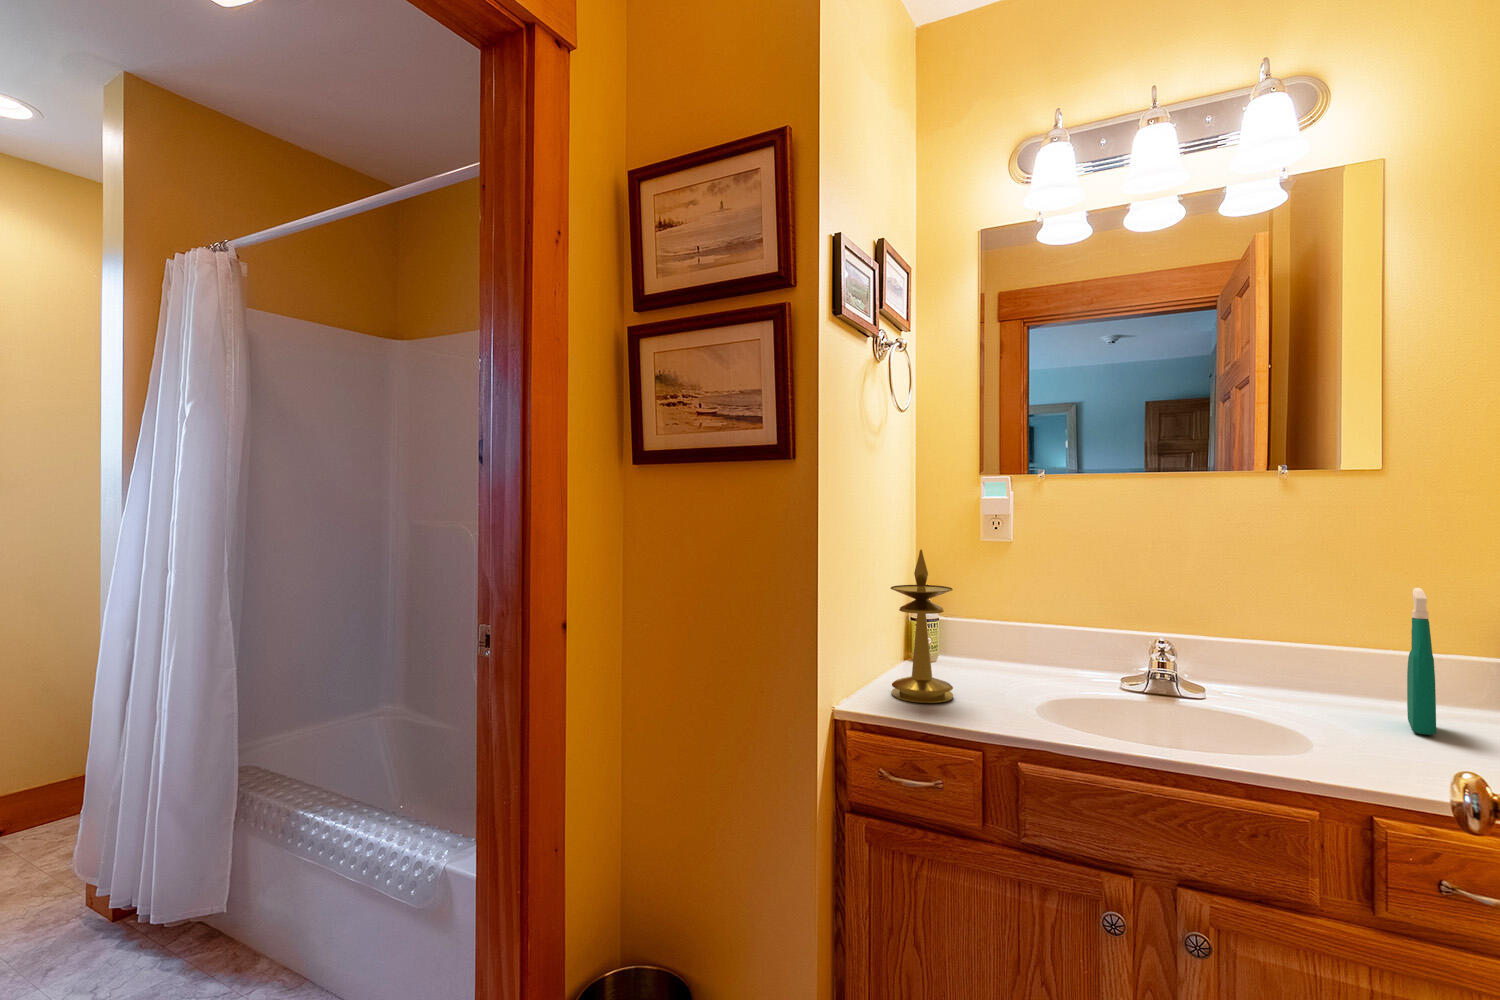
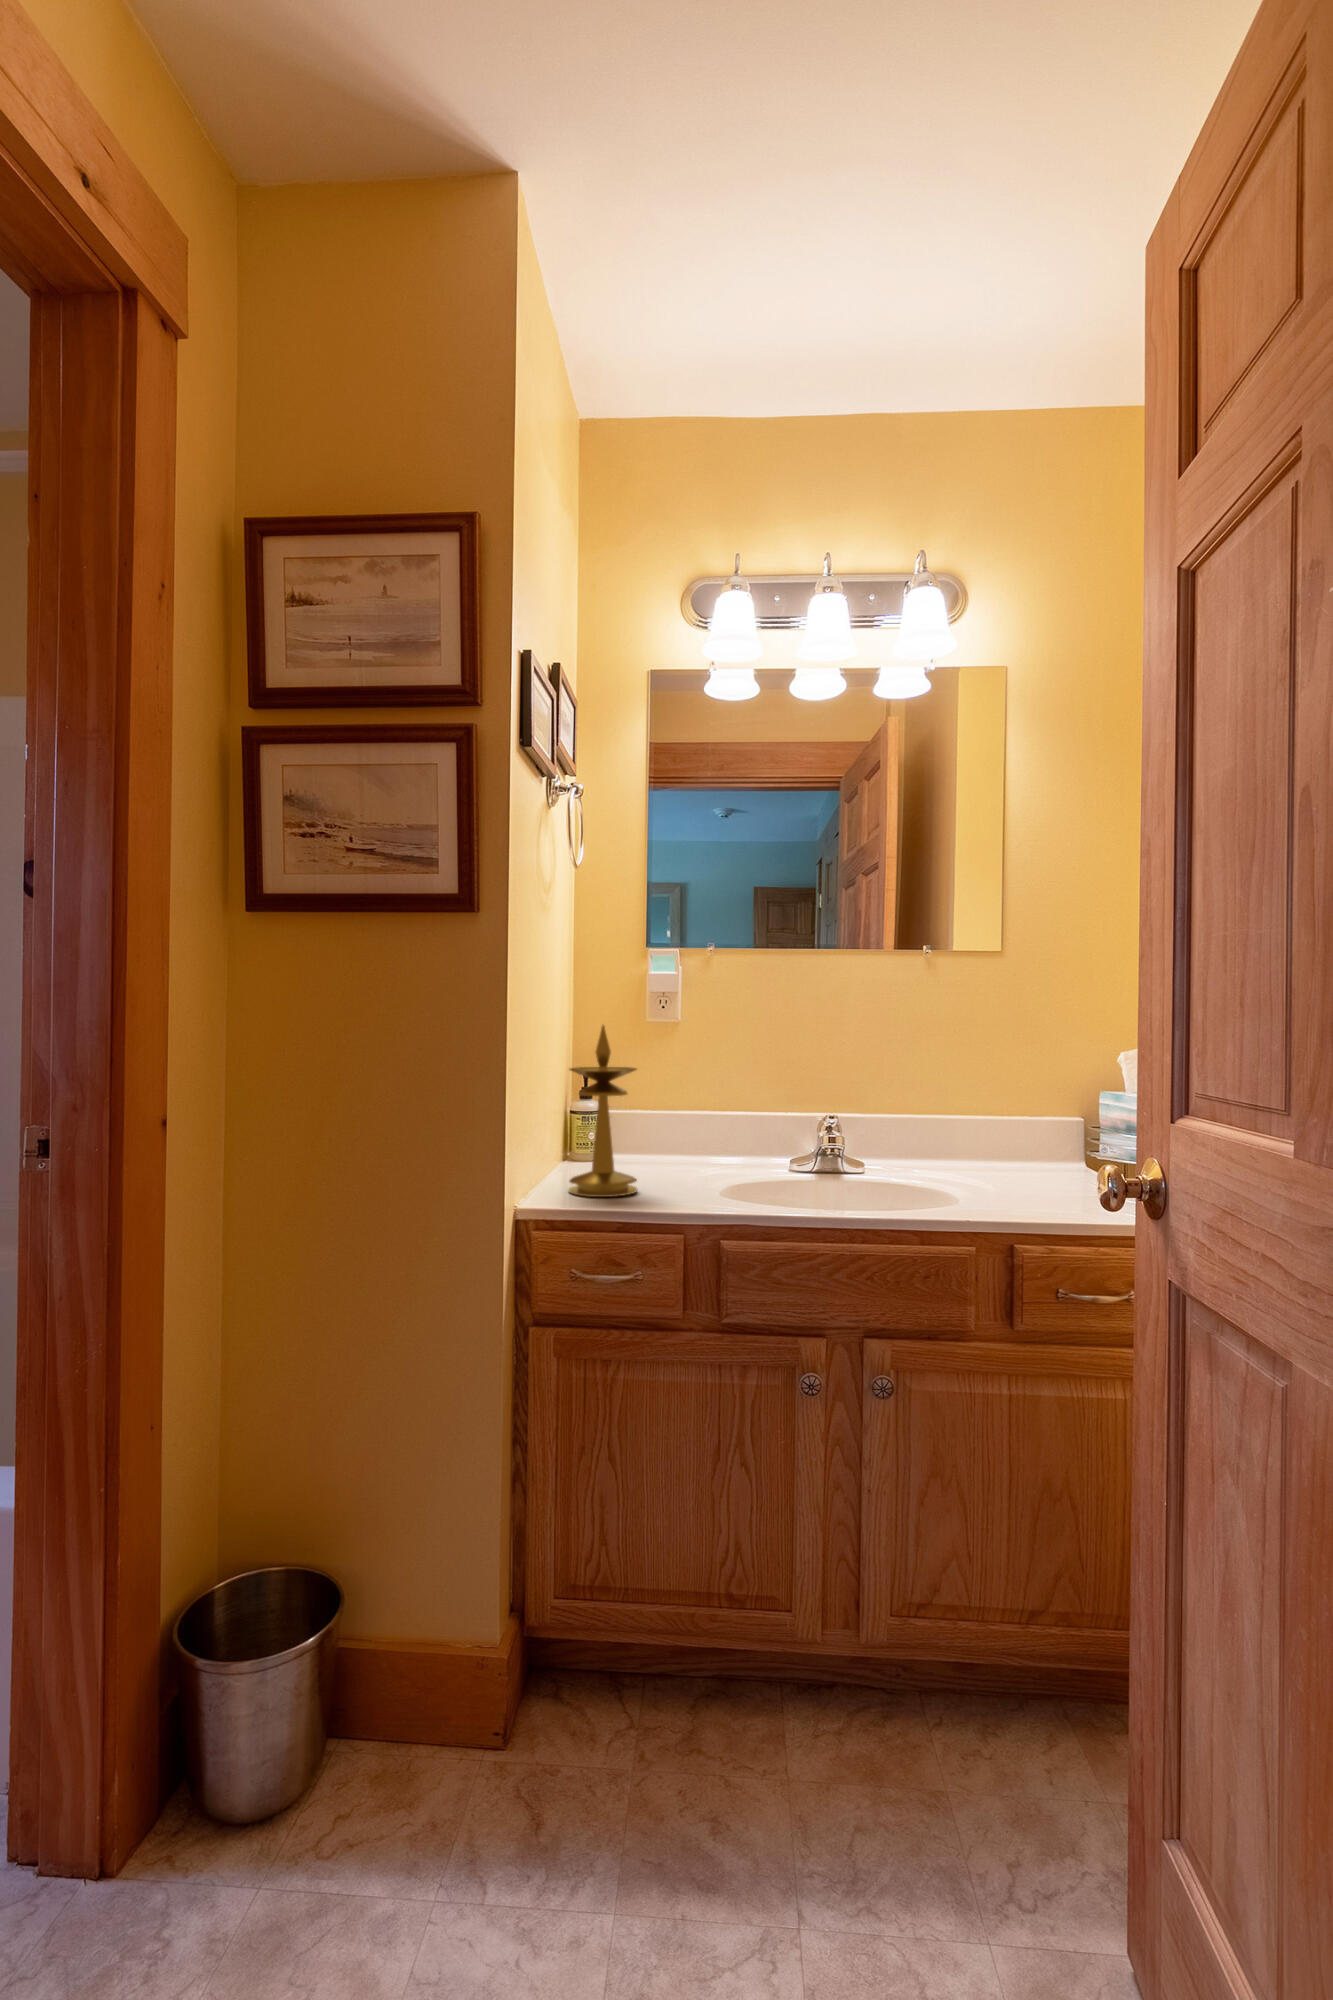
spray bottle: present [1407,588,1436,735] -> none [1023,1054,1044,1183]

